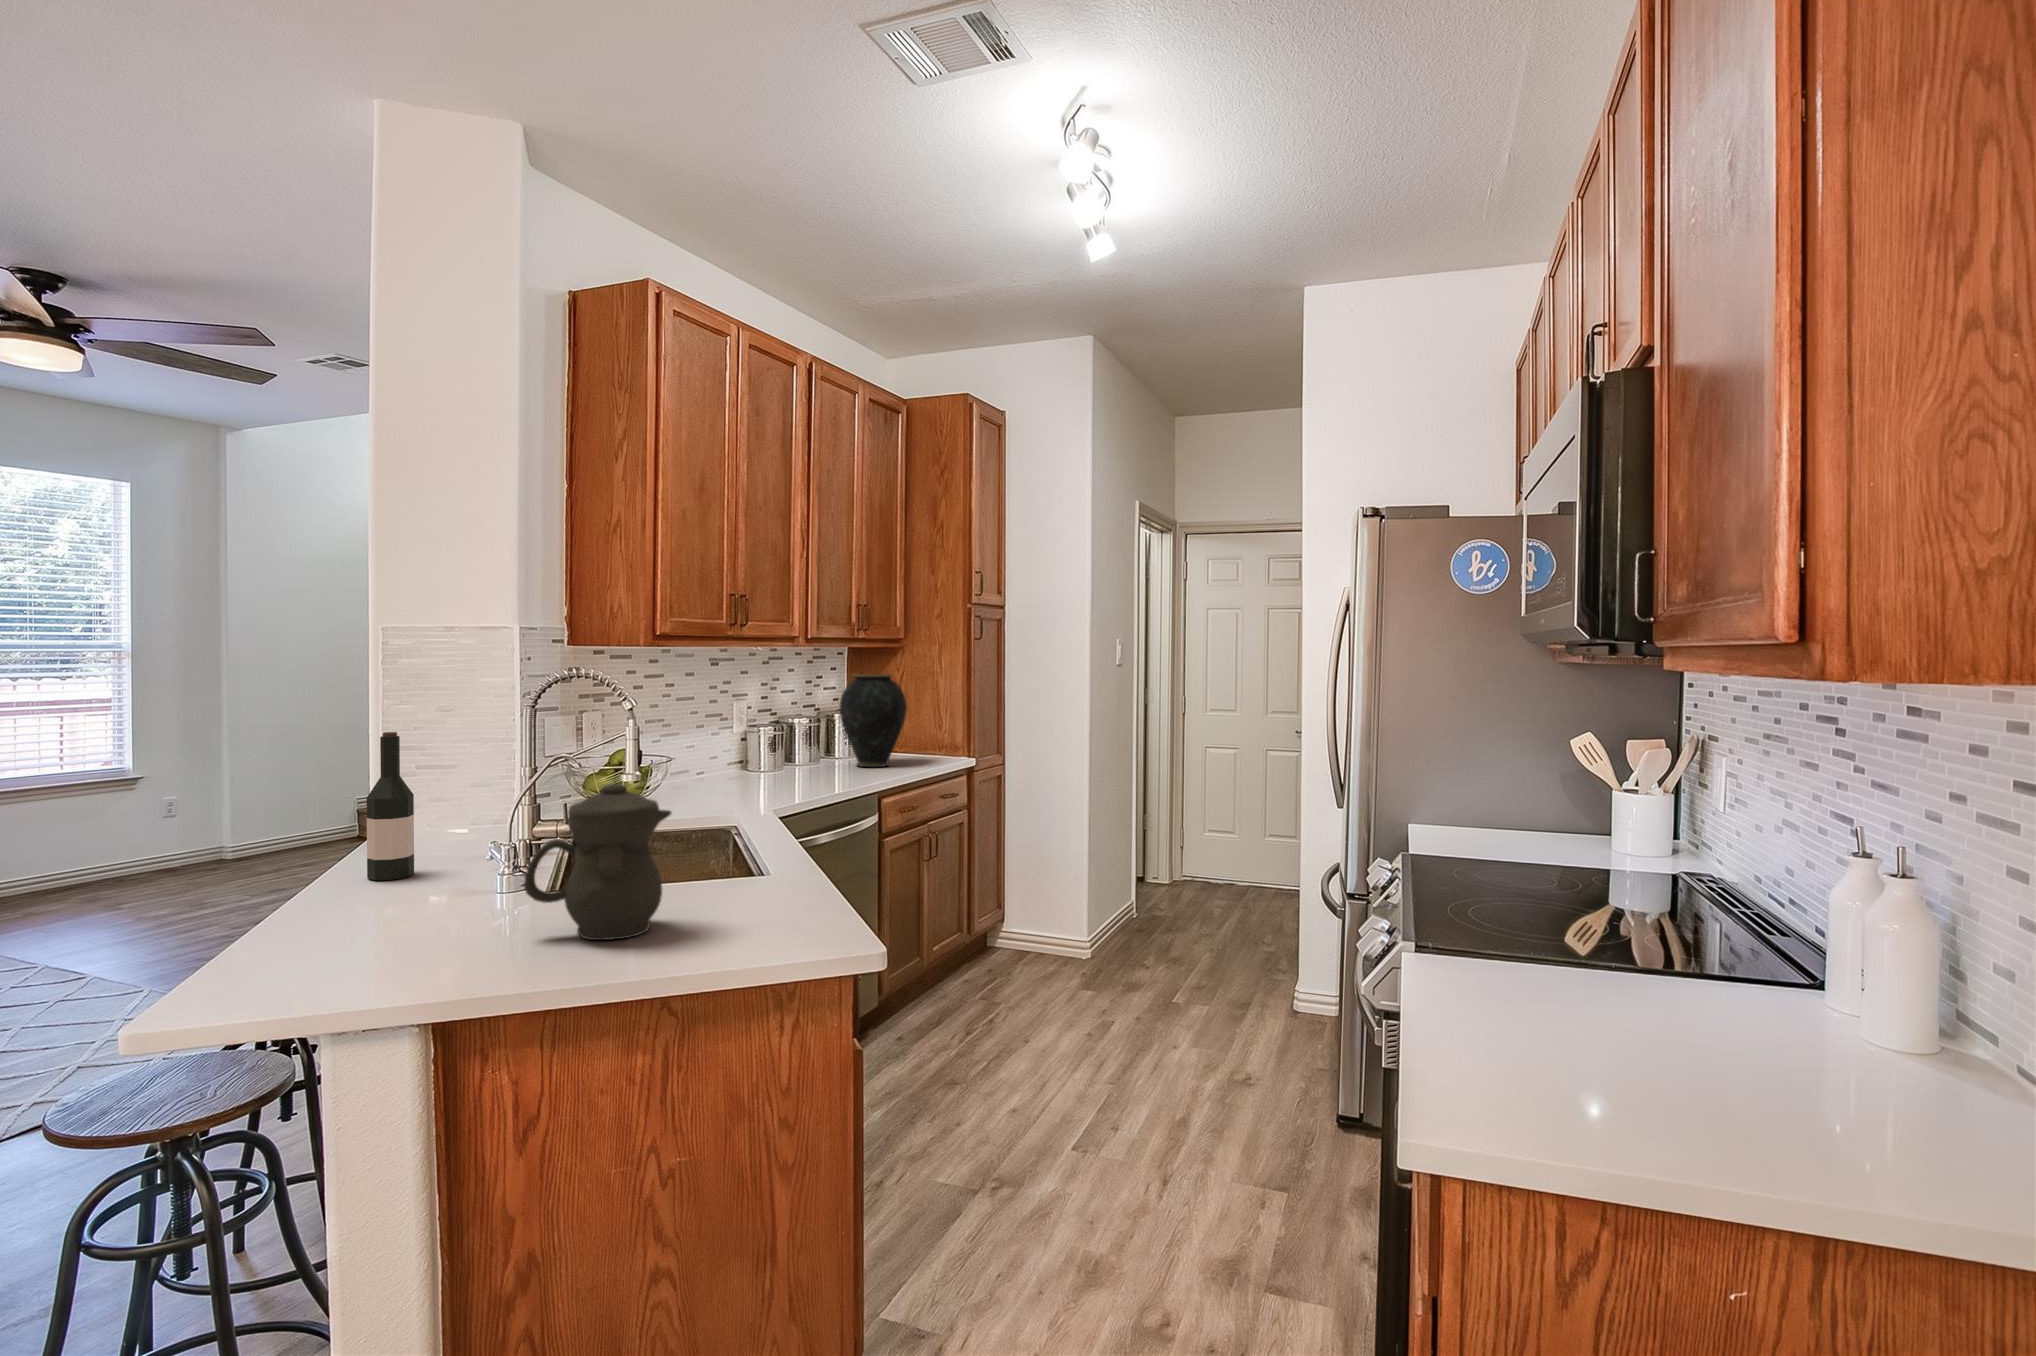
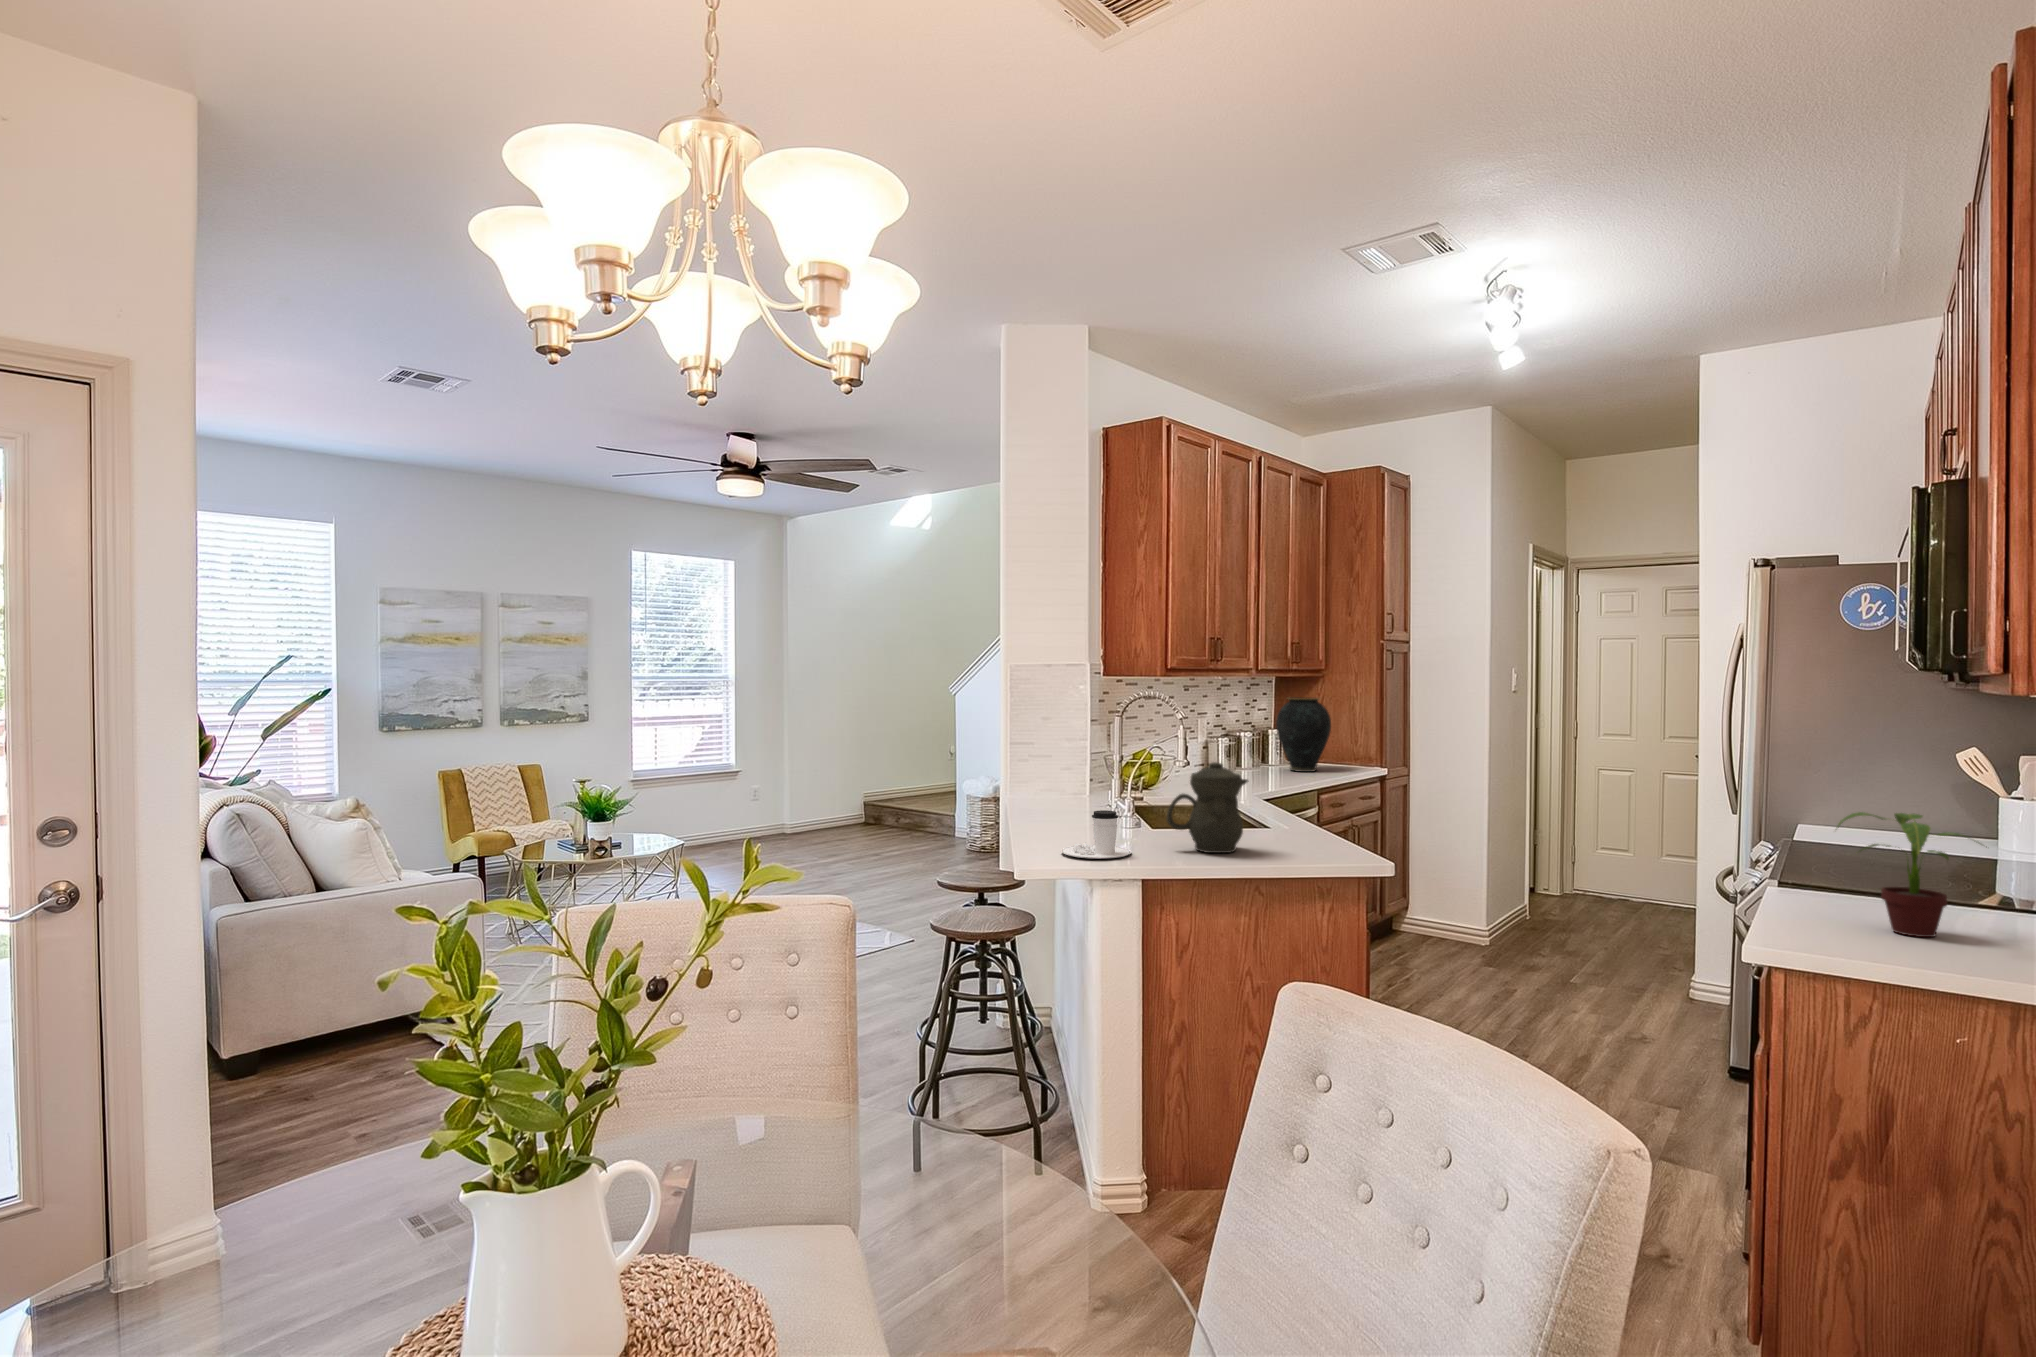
wine bottle: present [367,732,414,880] -> none [1035,732,1058,822]
potted plant: none [1514,855,1727,1067] -> present [1838,812,1968,937]
coffee cup: none [296,879,449,976] -> present [1061,810,1131,859]

